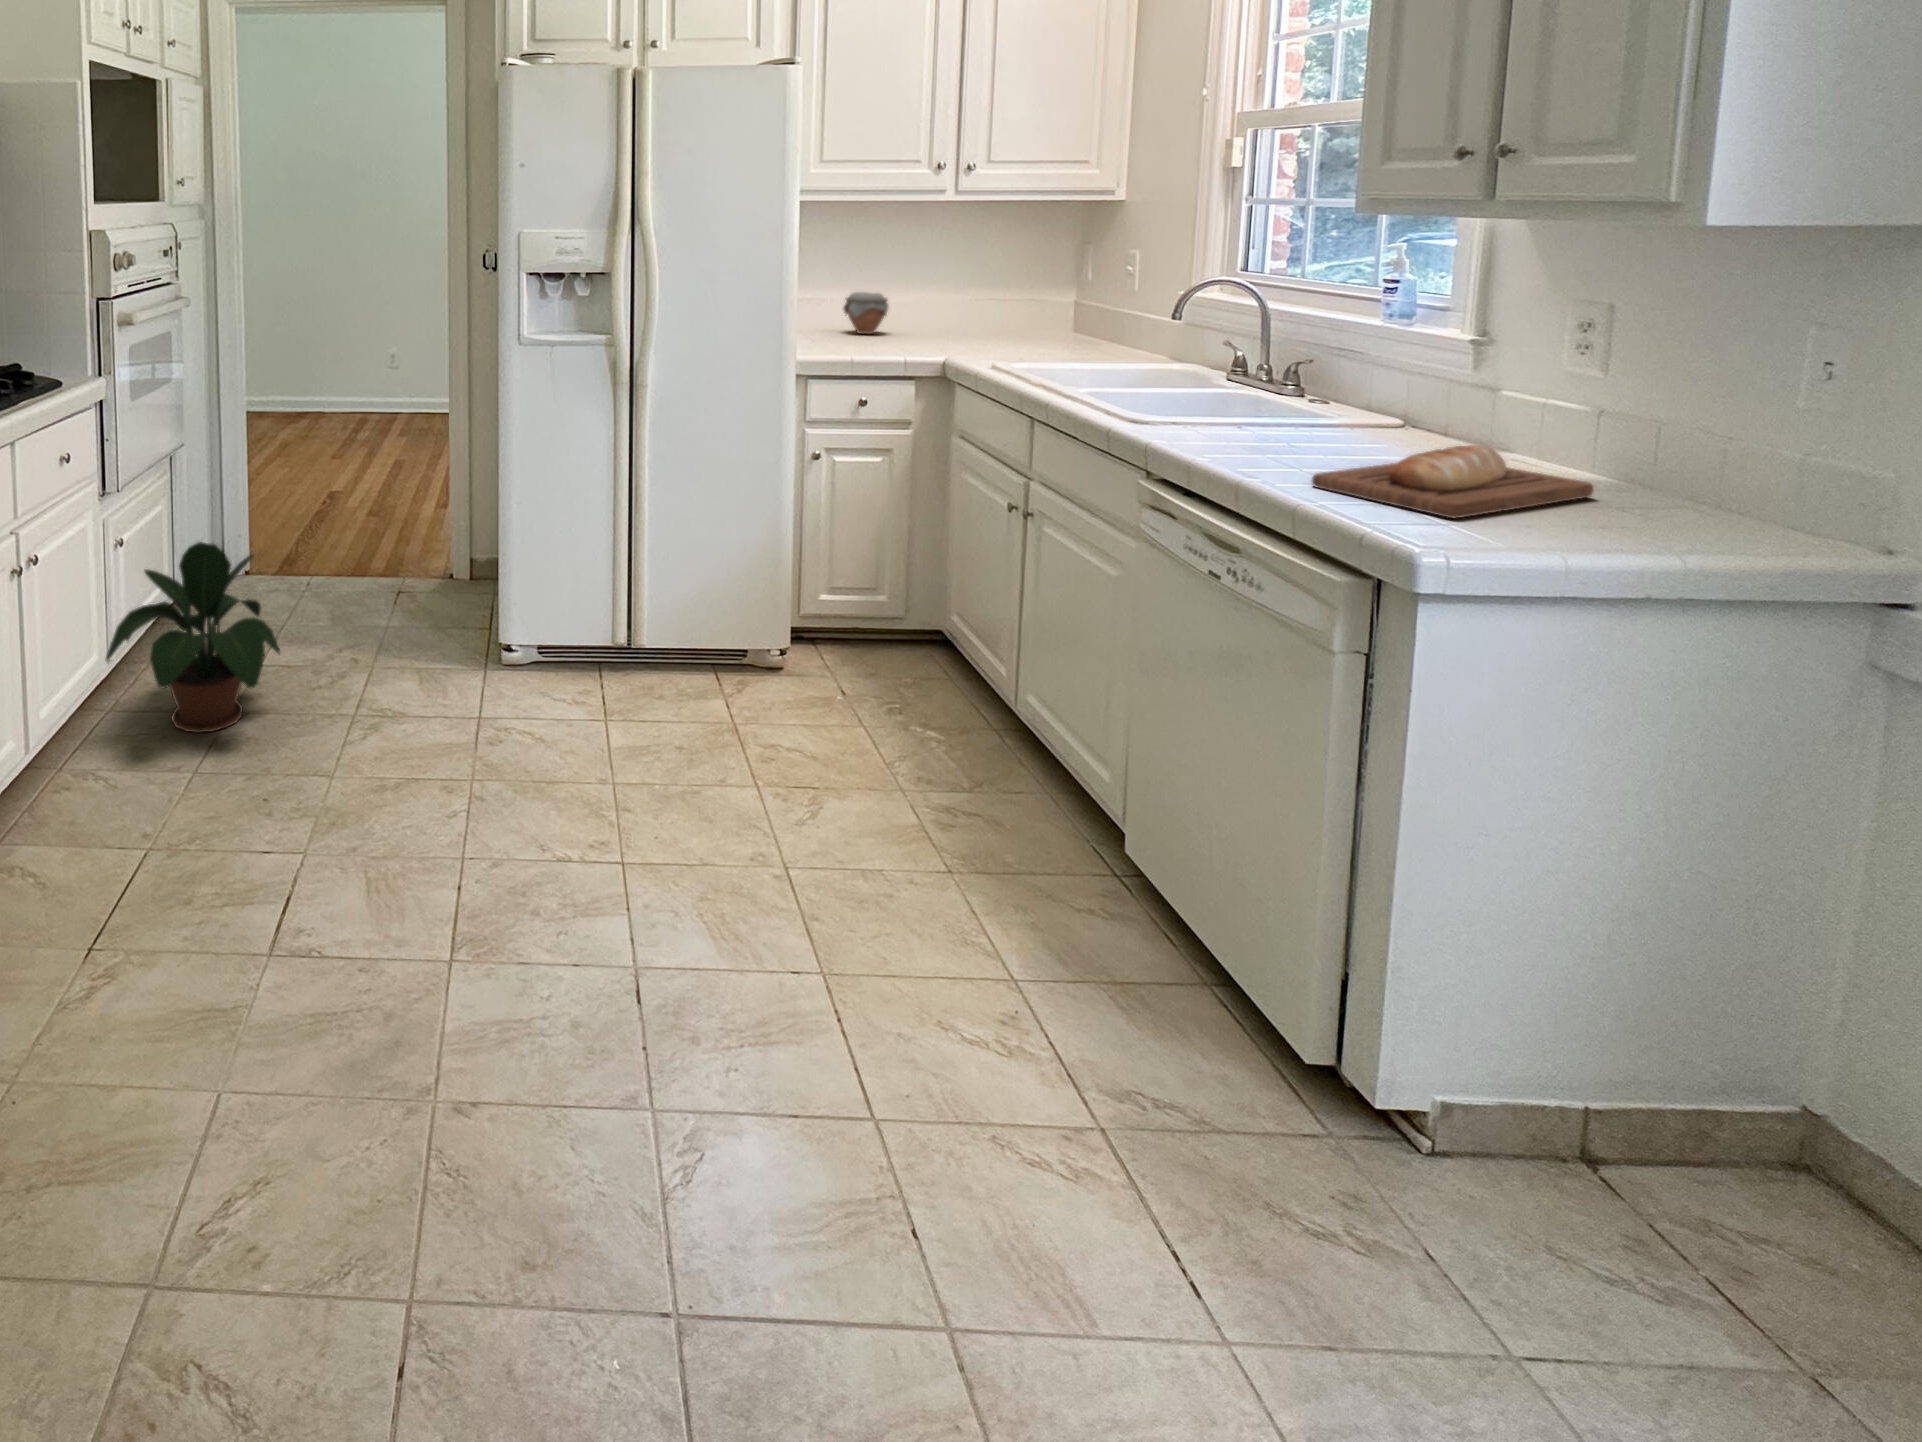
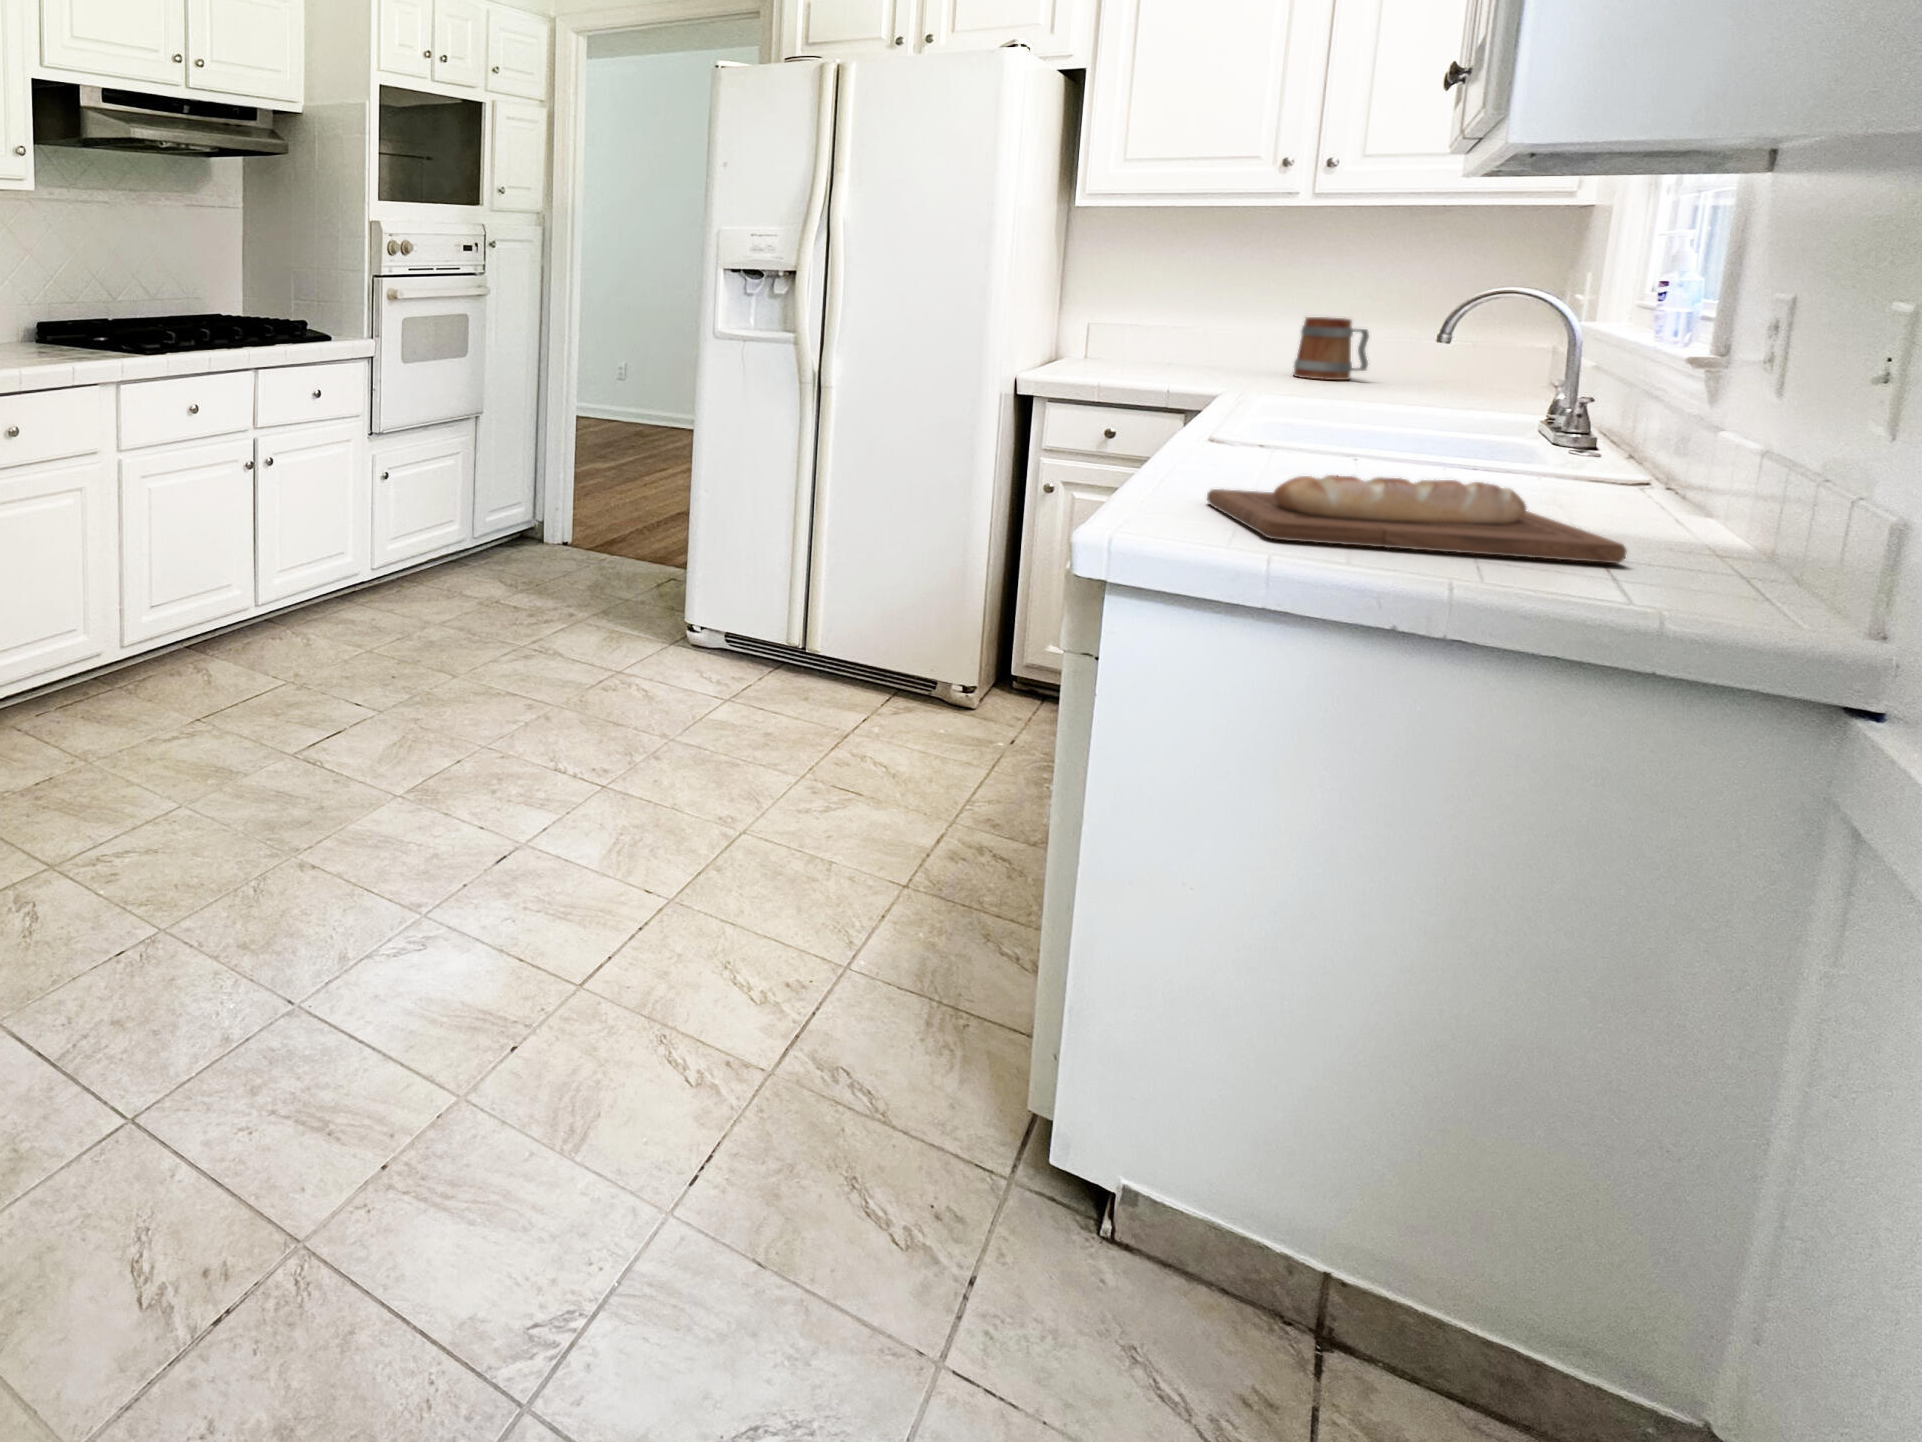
mug: none [925,289,977,338] -> present [1294,317,1369,380]
jar: present [844,292,888,334] -> none [1180,317,1248,369]
potted plant: present [106,542,280,733] -> none [342,473,485,629]

